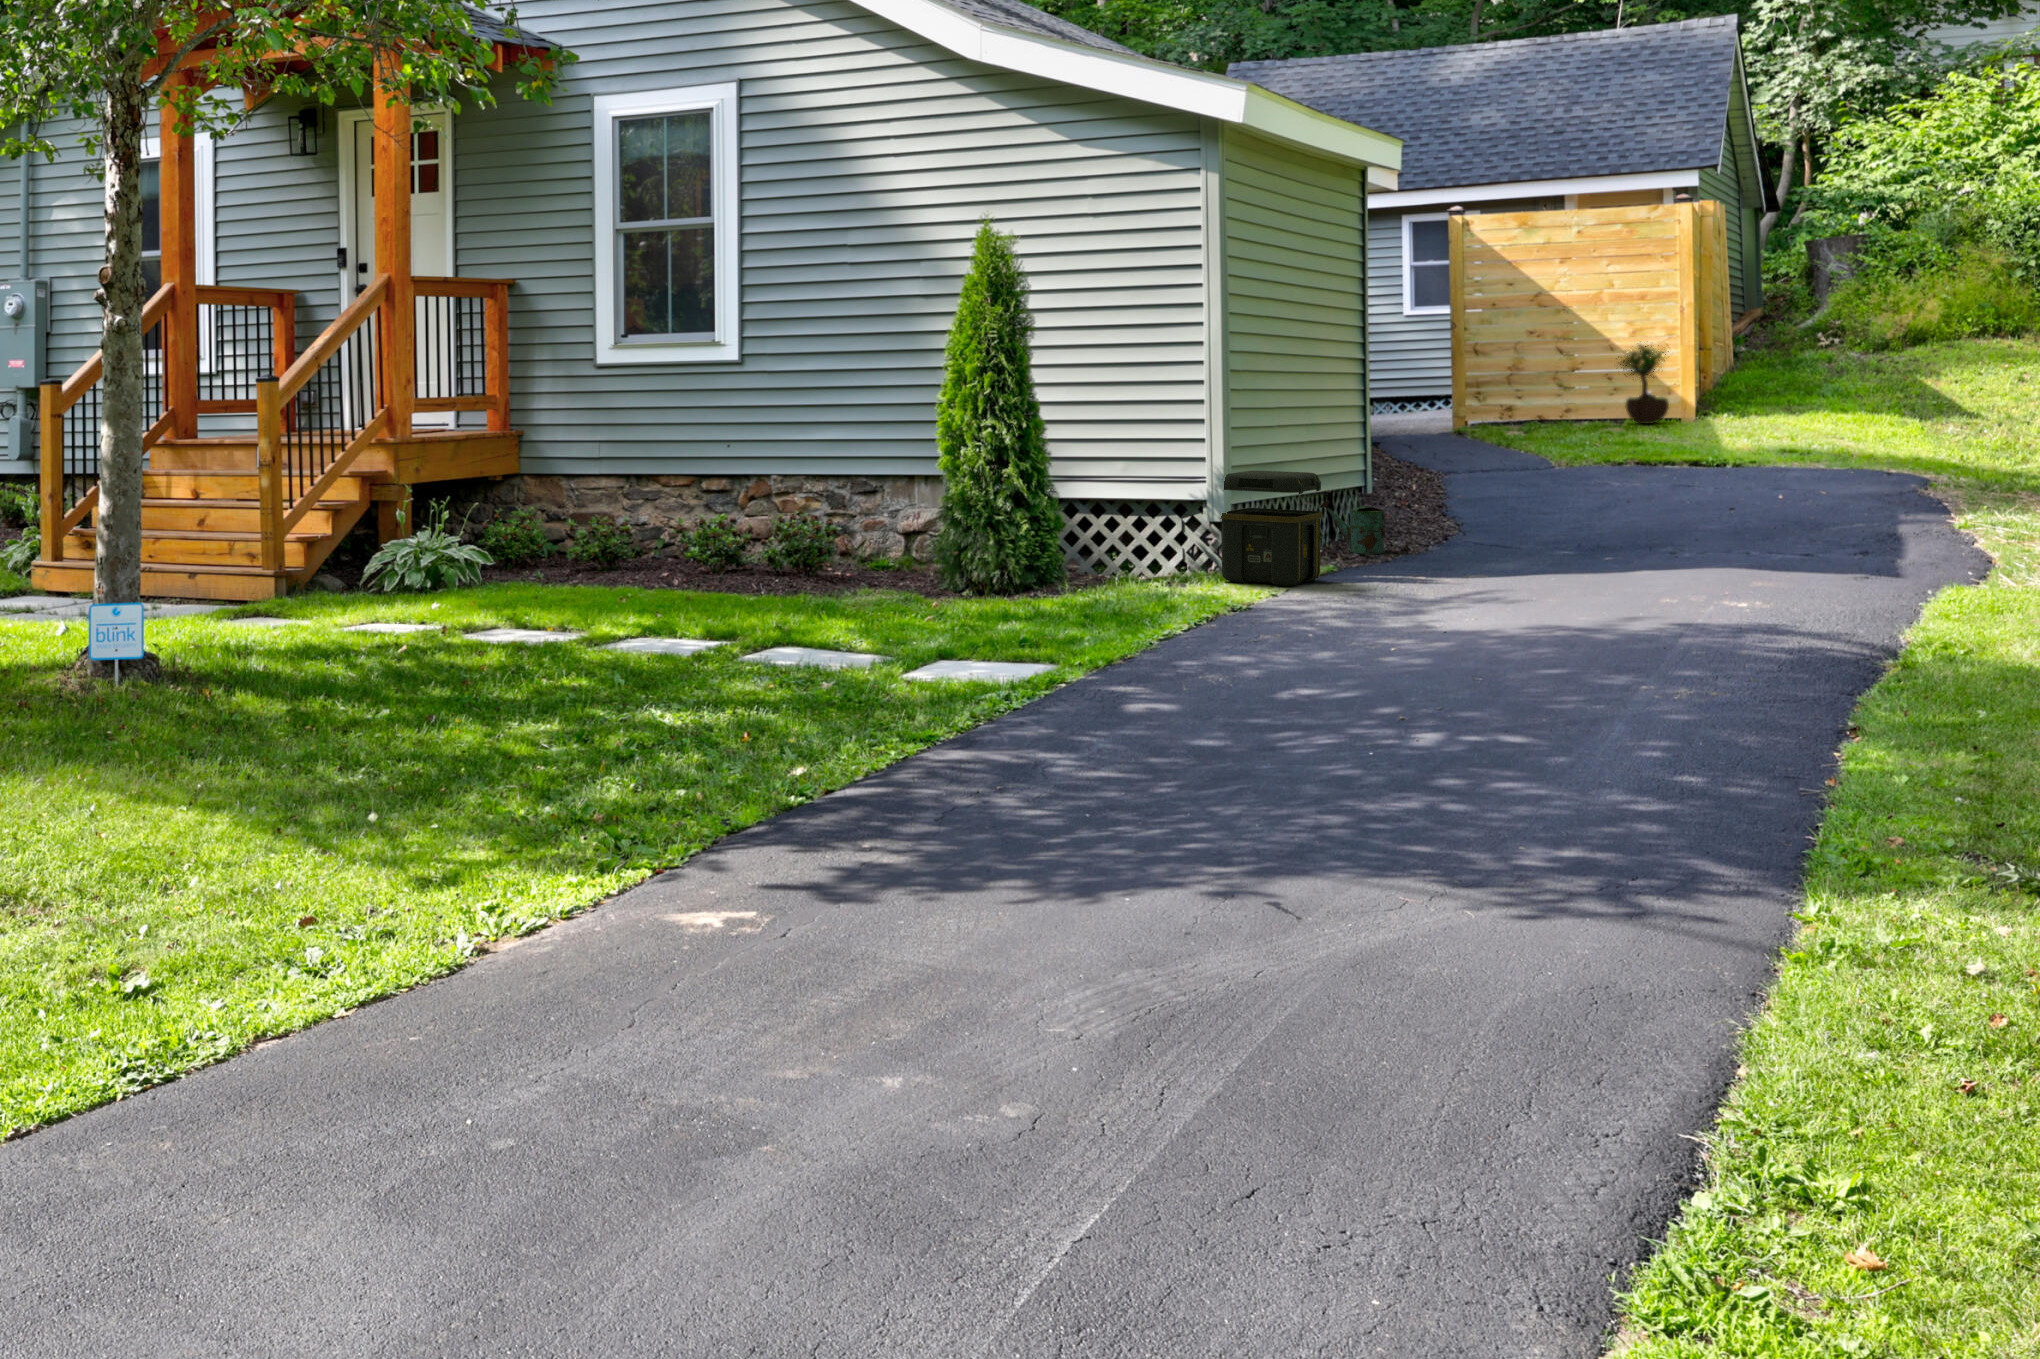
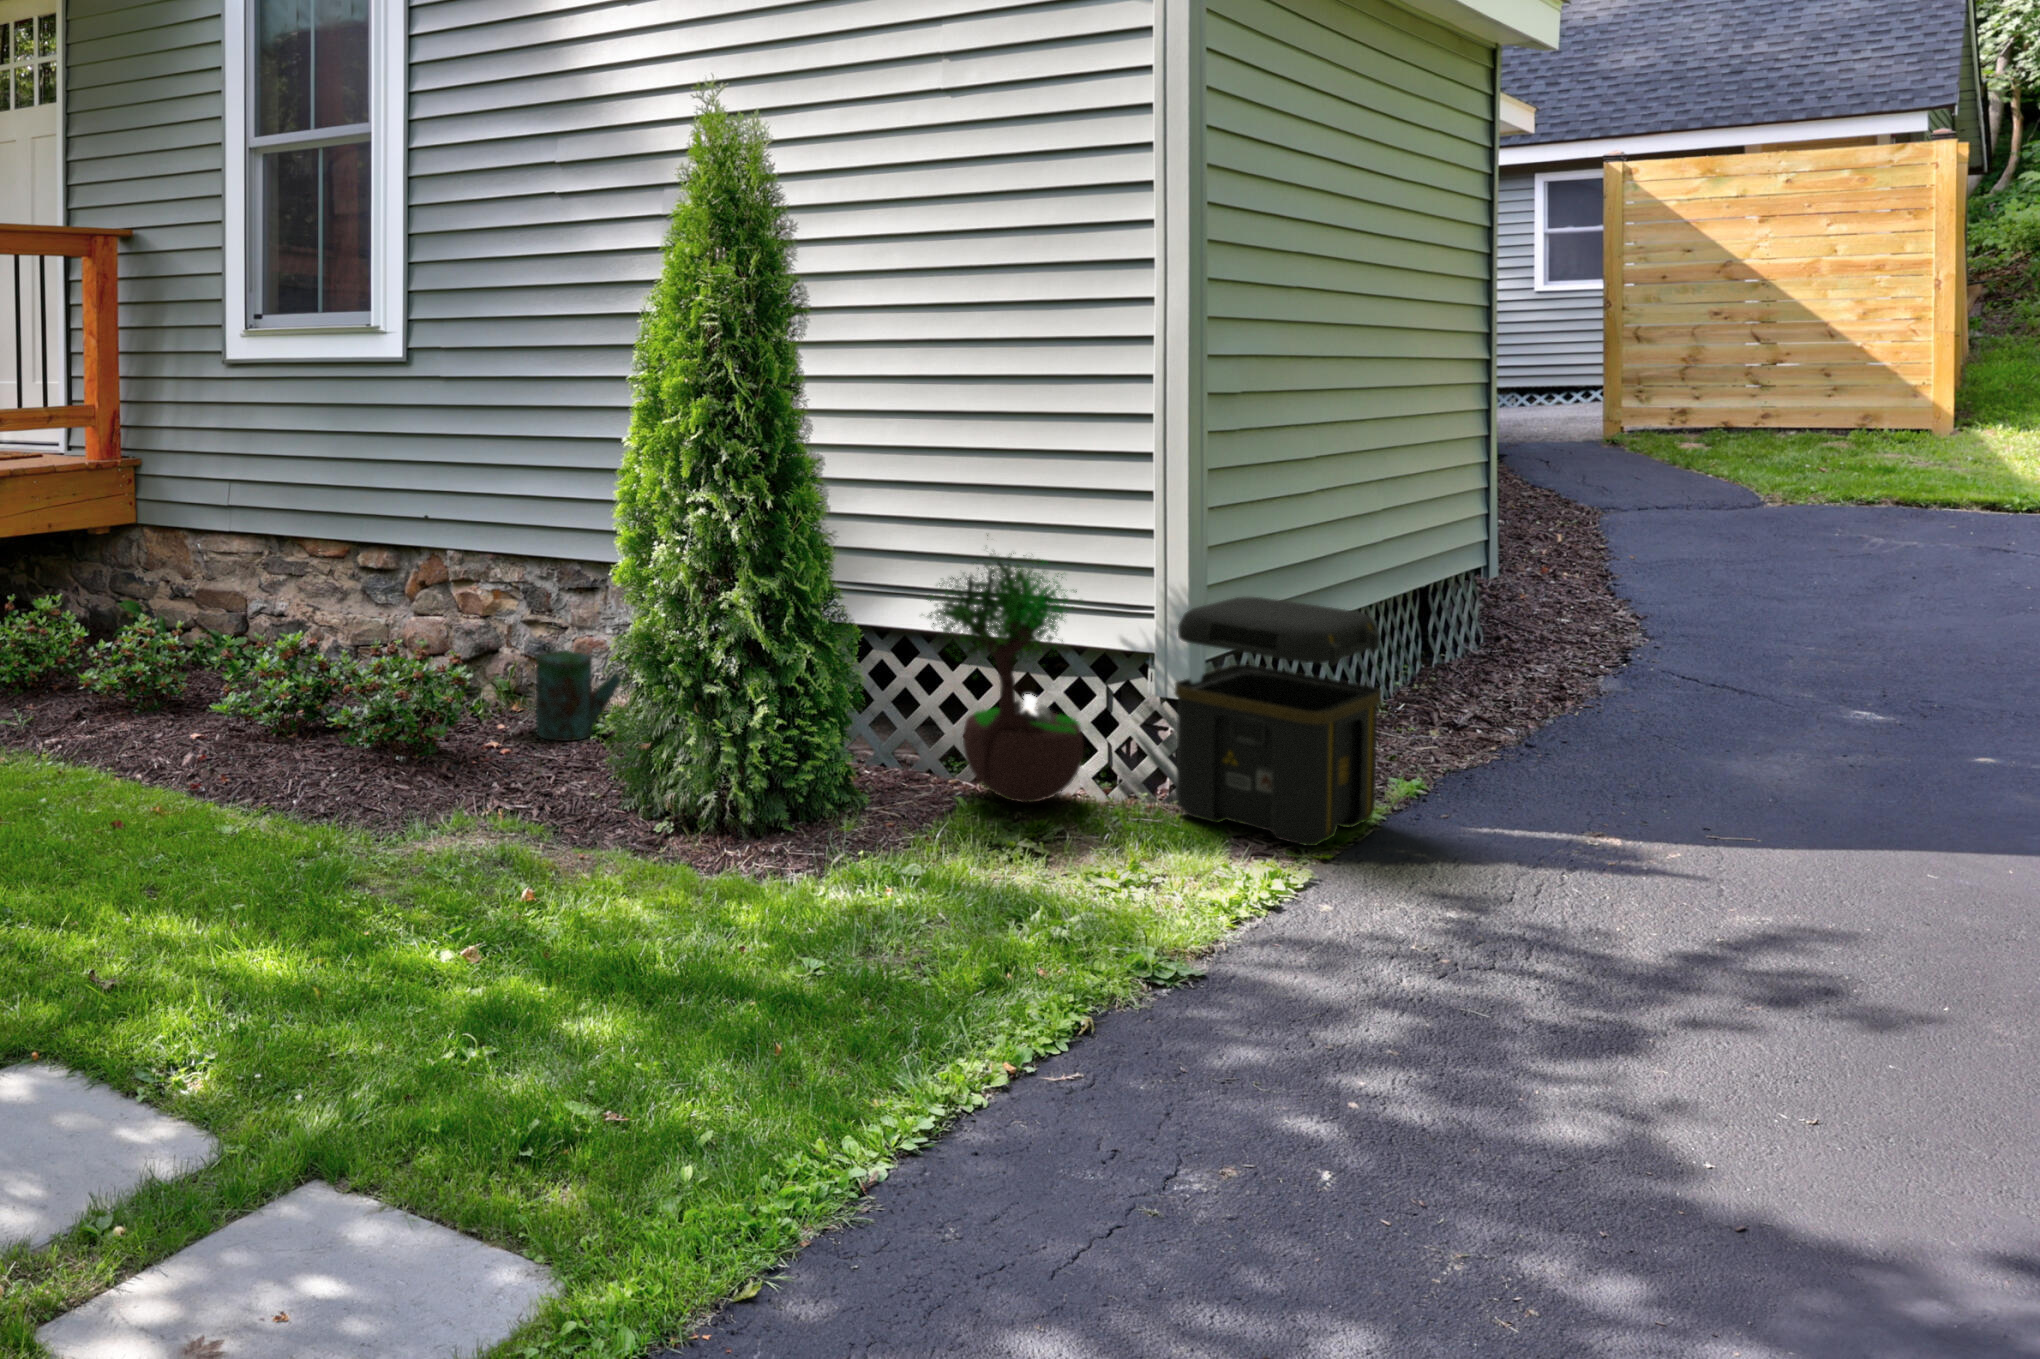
potted tree: present [1618,345,1669,424] -> present [927,535,1084,803]
watering can: present [1320,501,1397,554] -> present [520,650,621,741]

